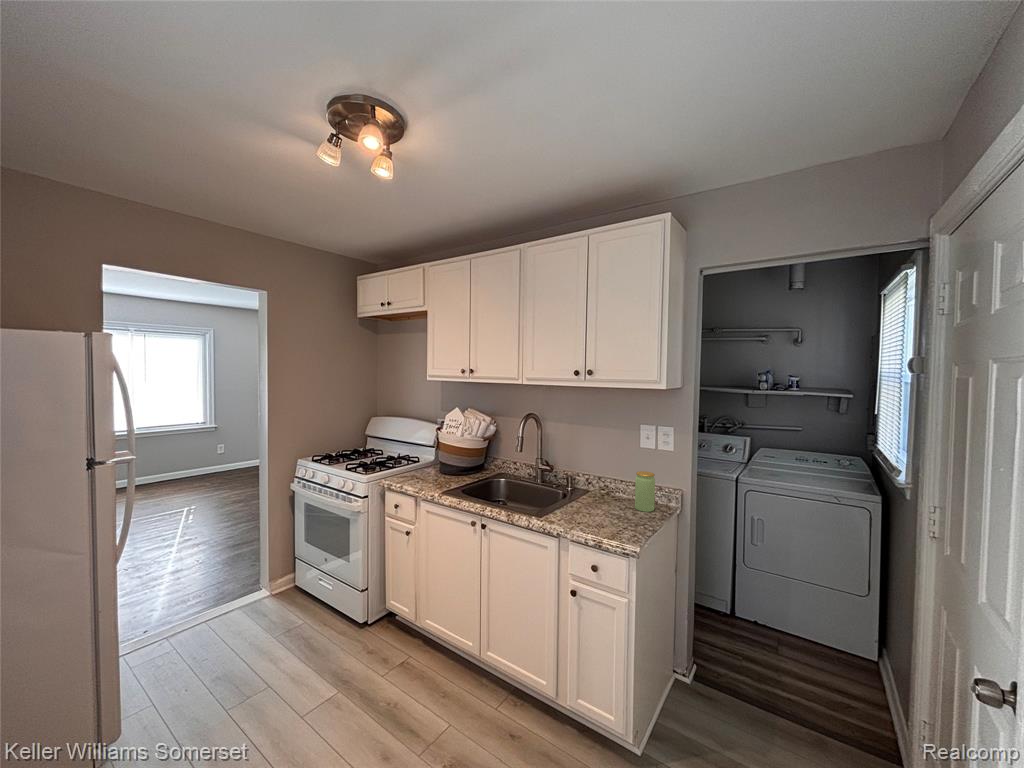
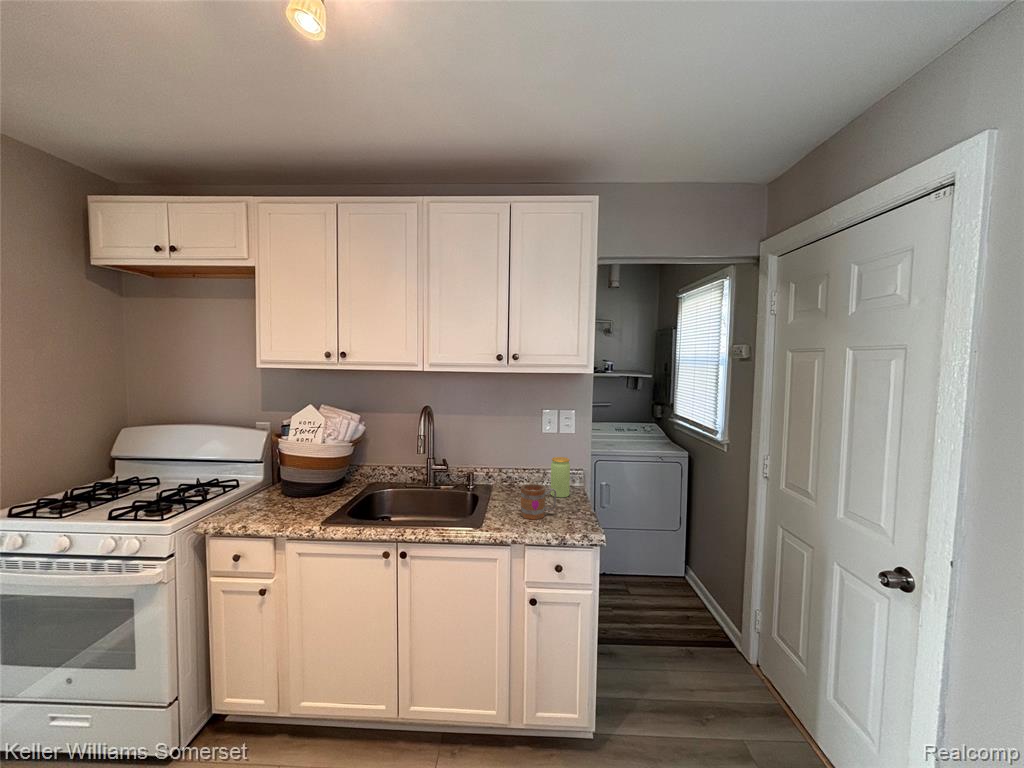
mug: none [583,490,617,522] -> present [520,484,556,520]

